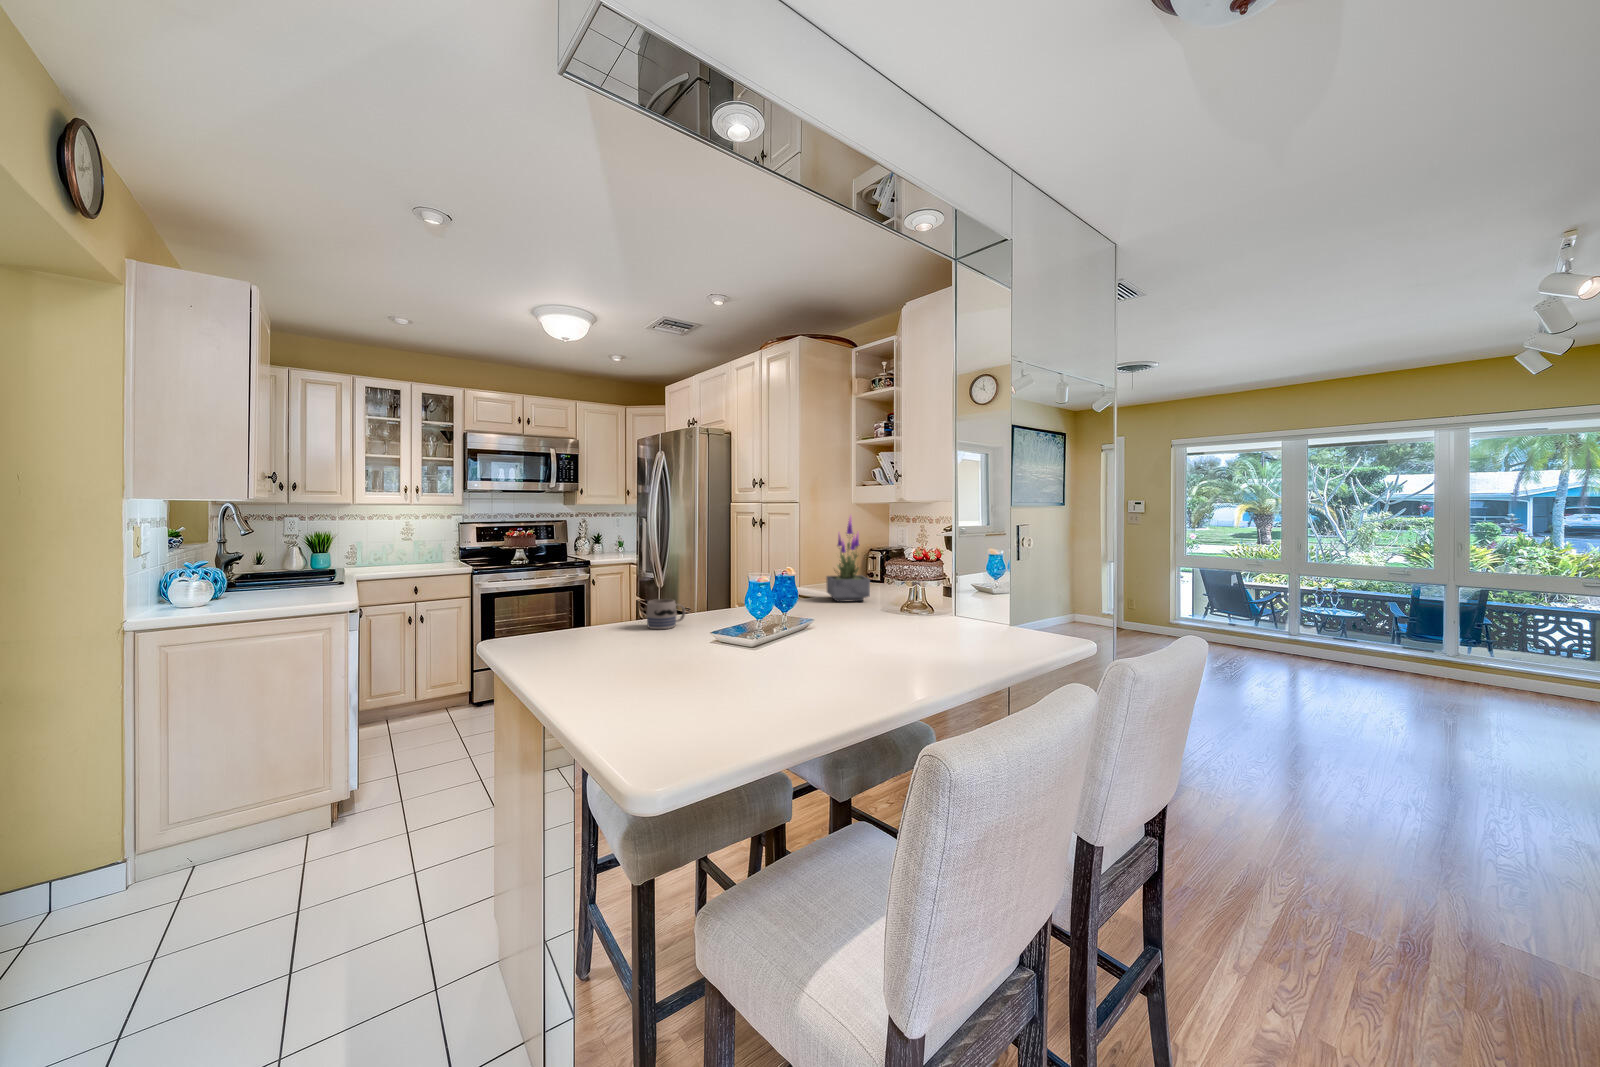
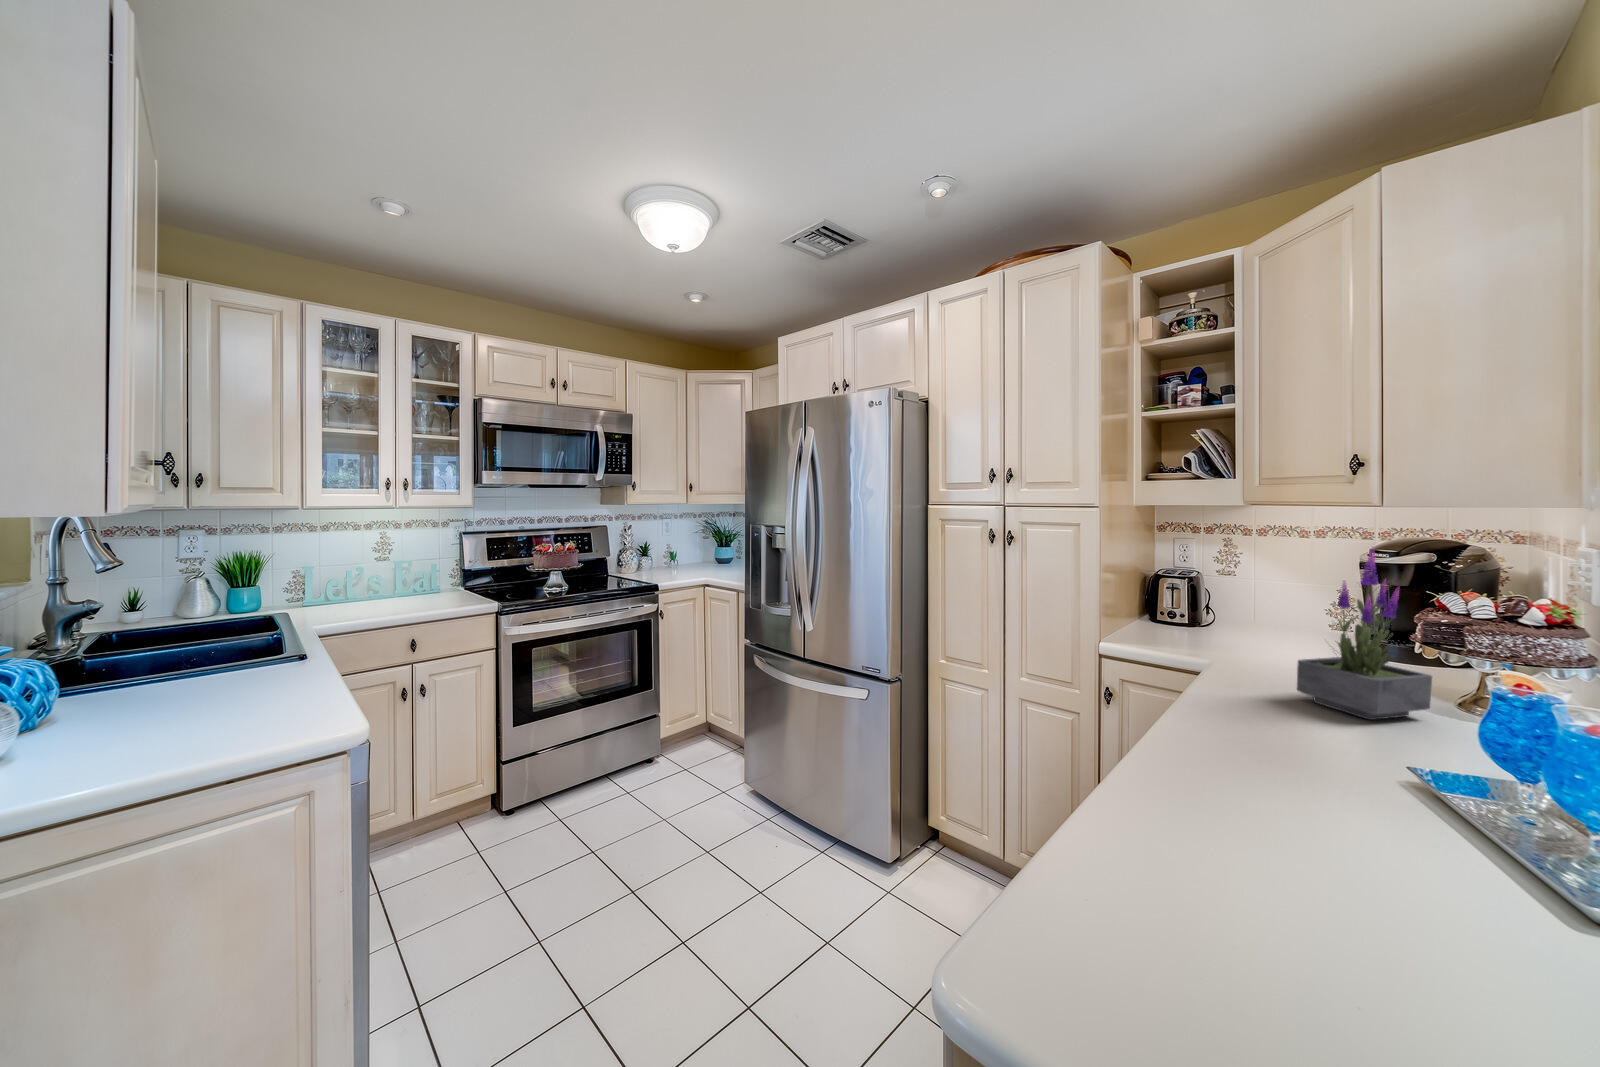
mug: present [647,599,685,629] -> none [1367,832,1496,962]

